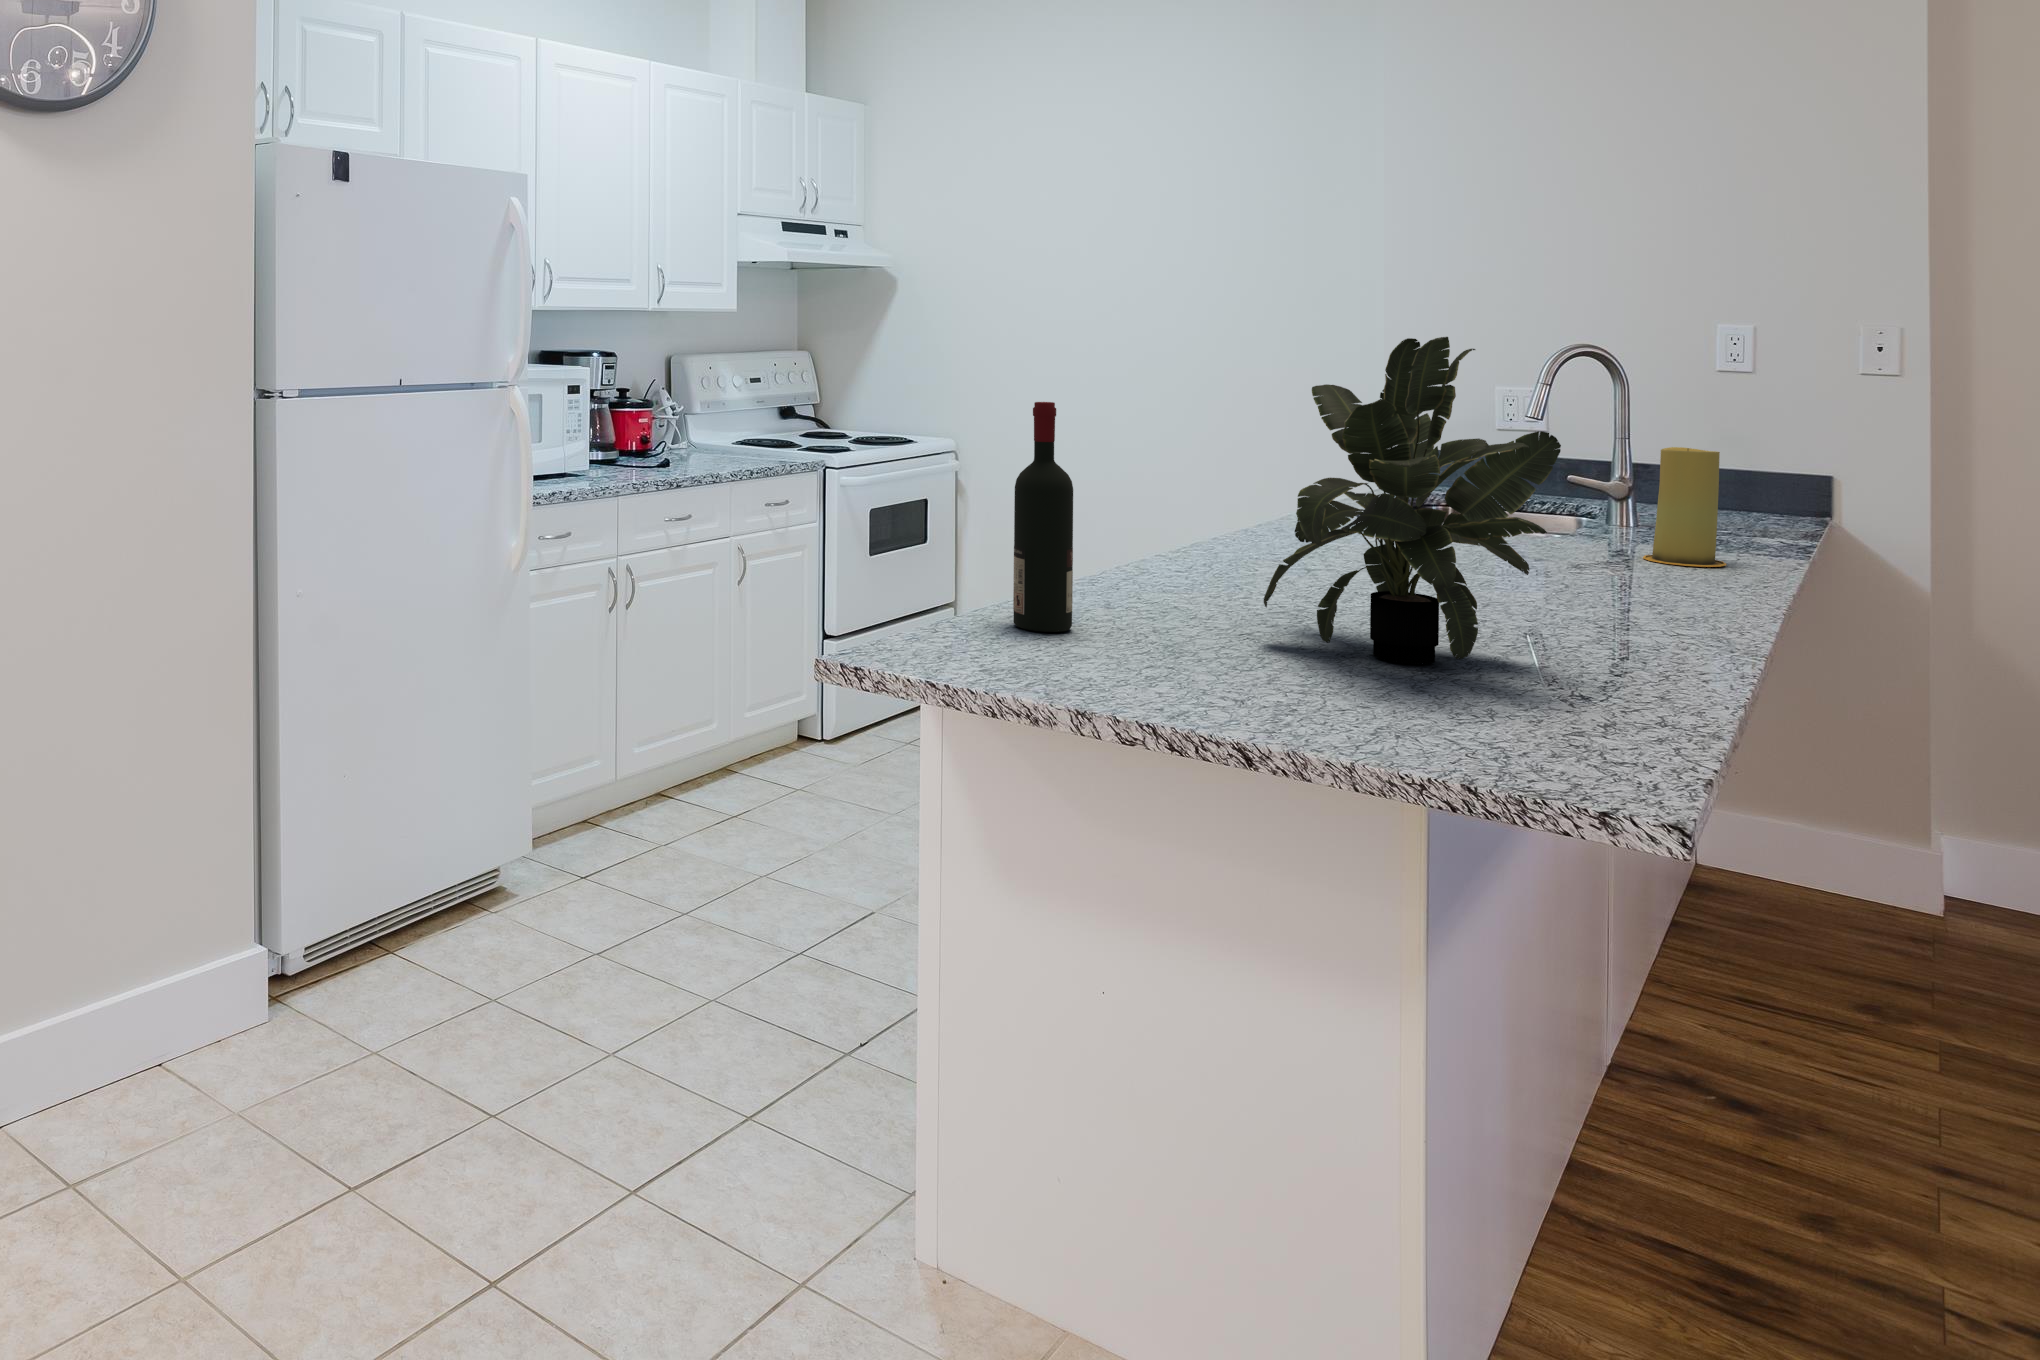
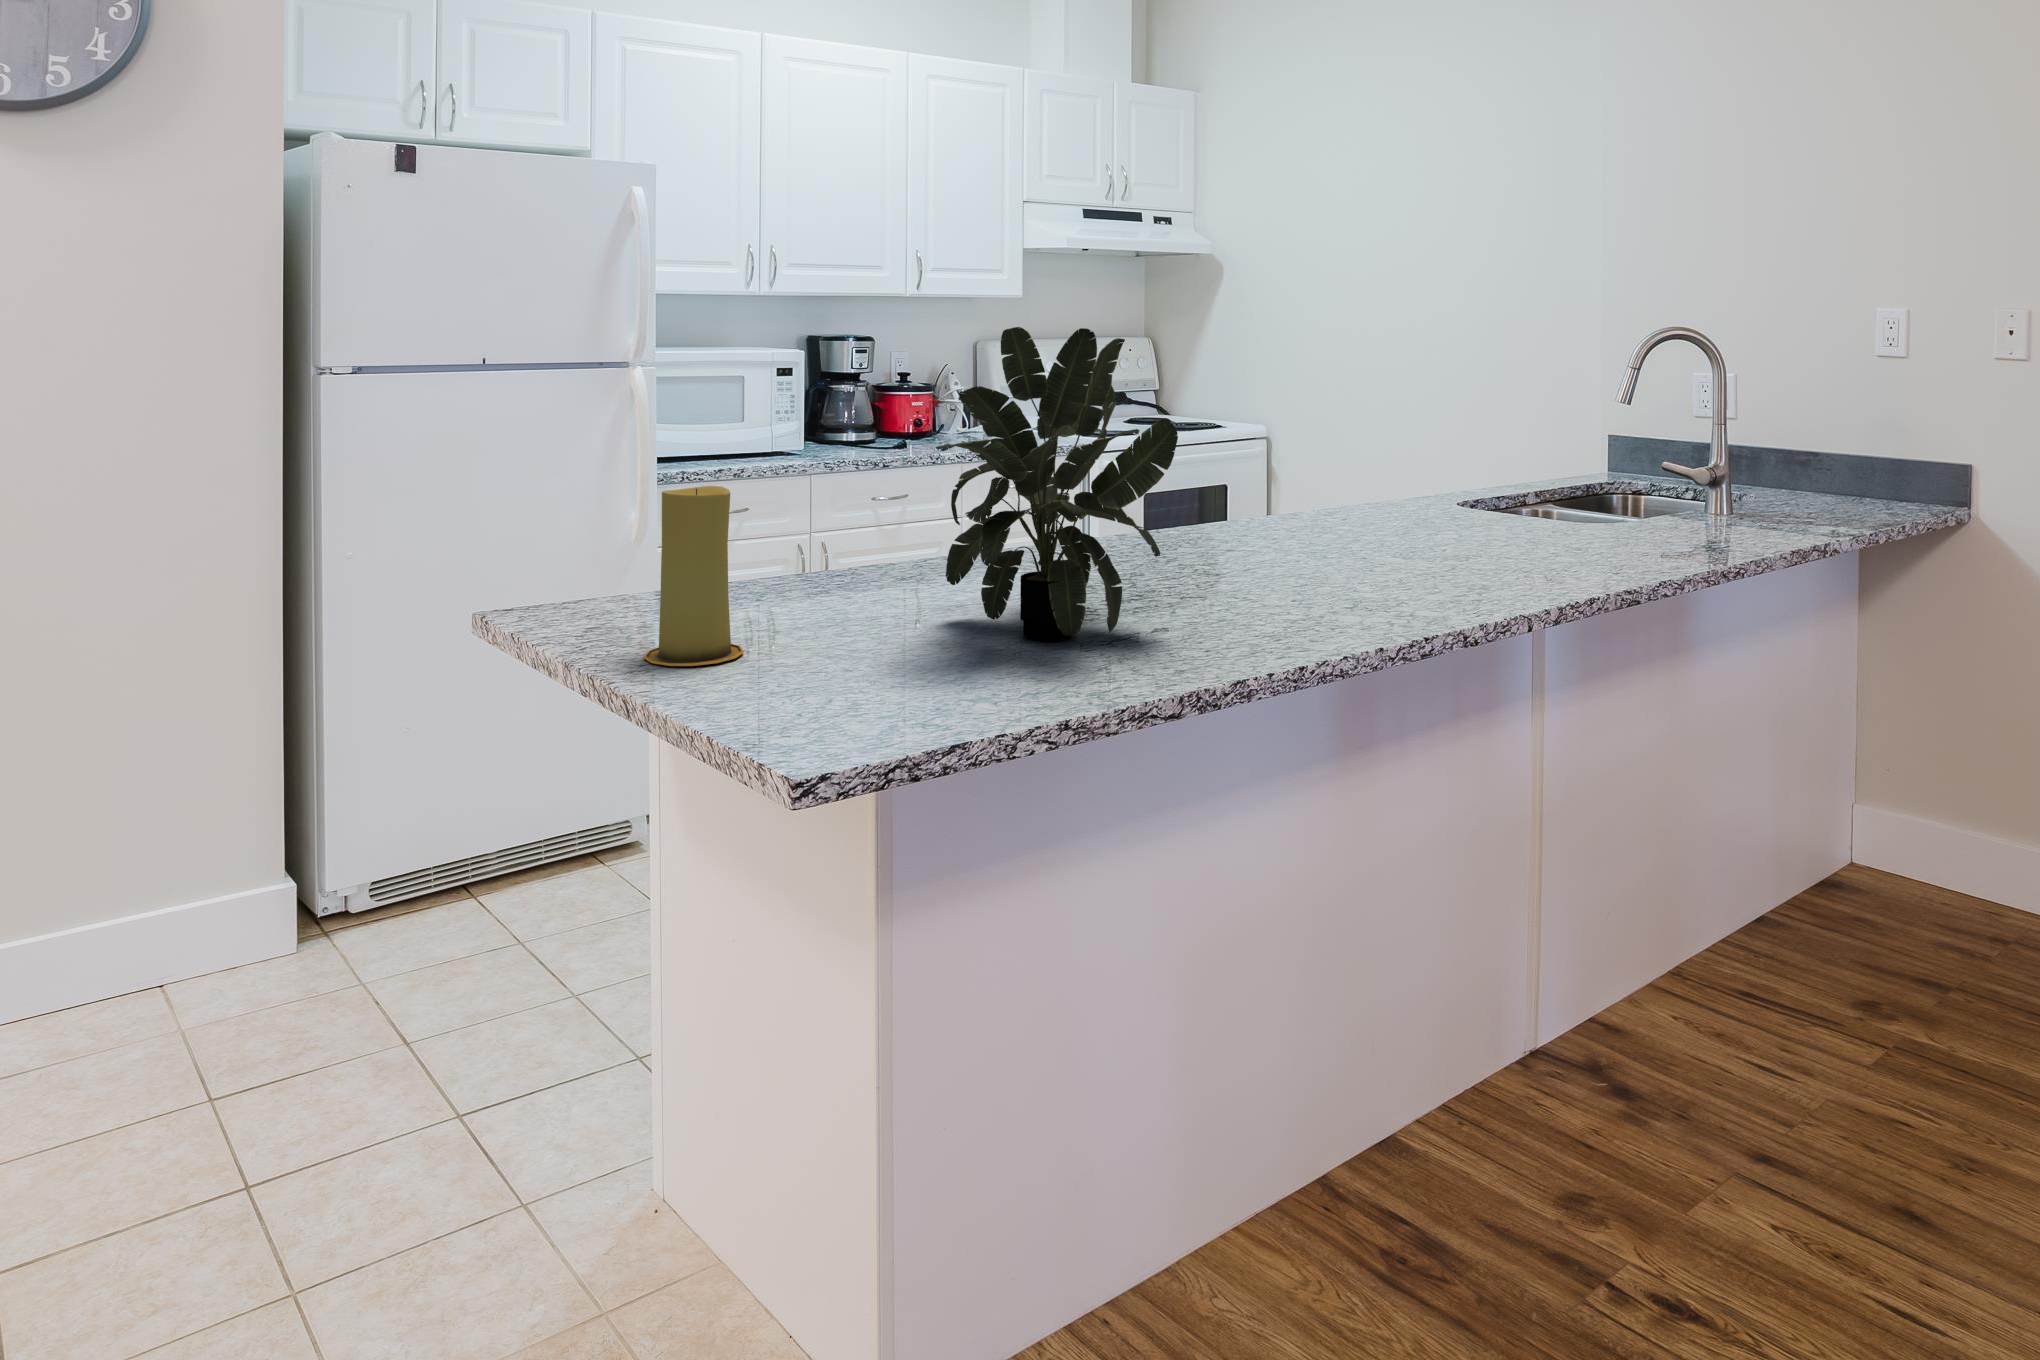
wine bottle: present [1013,402,1073,632] -> none [754,387,808,606]
candle: present [1643,447,1726,567] -> present [644,486,744,666]

